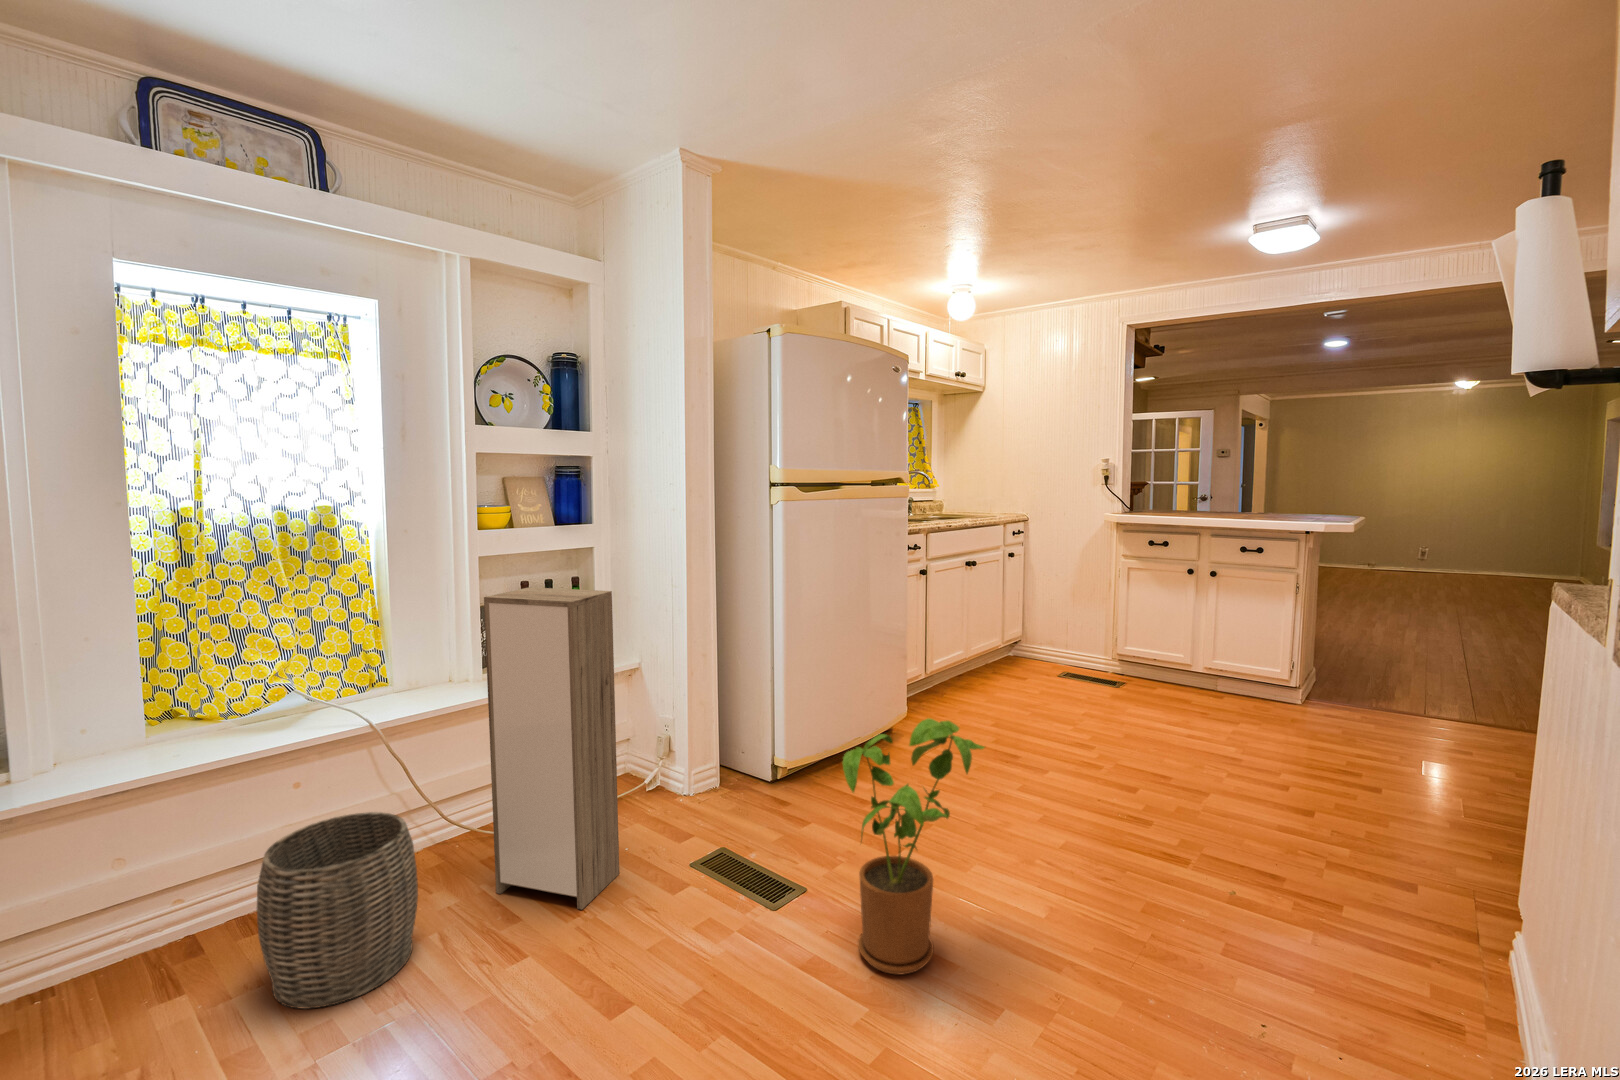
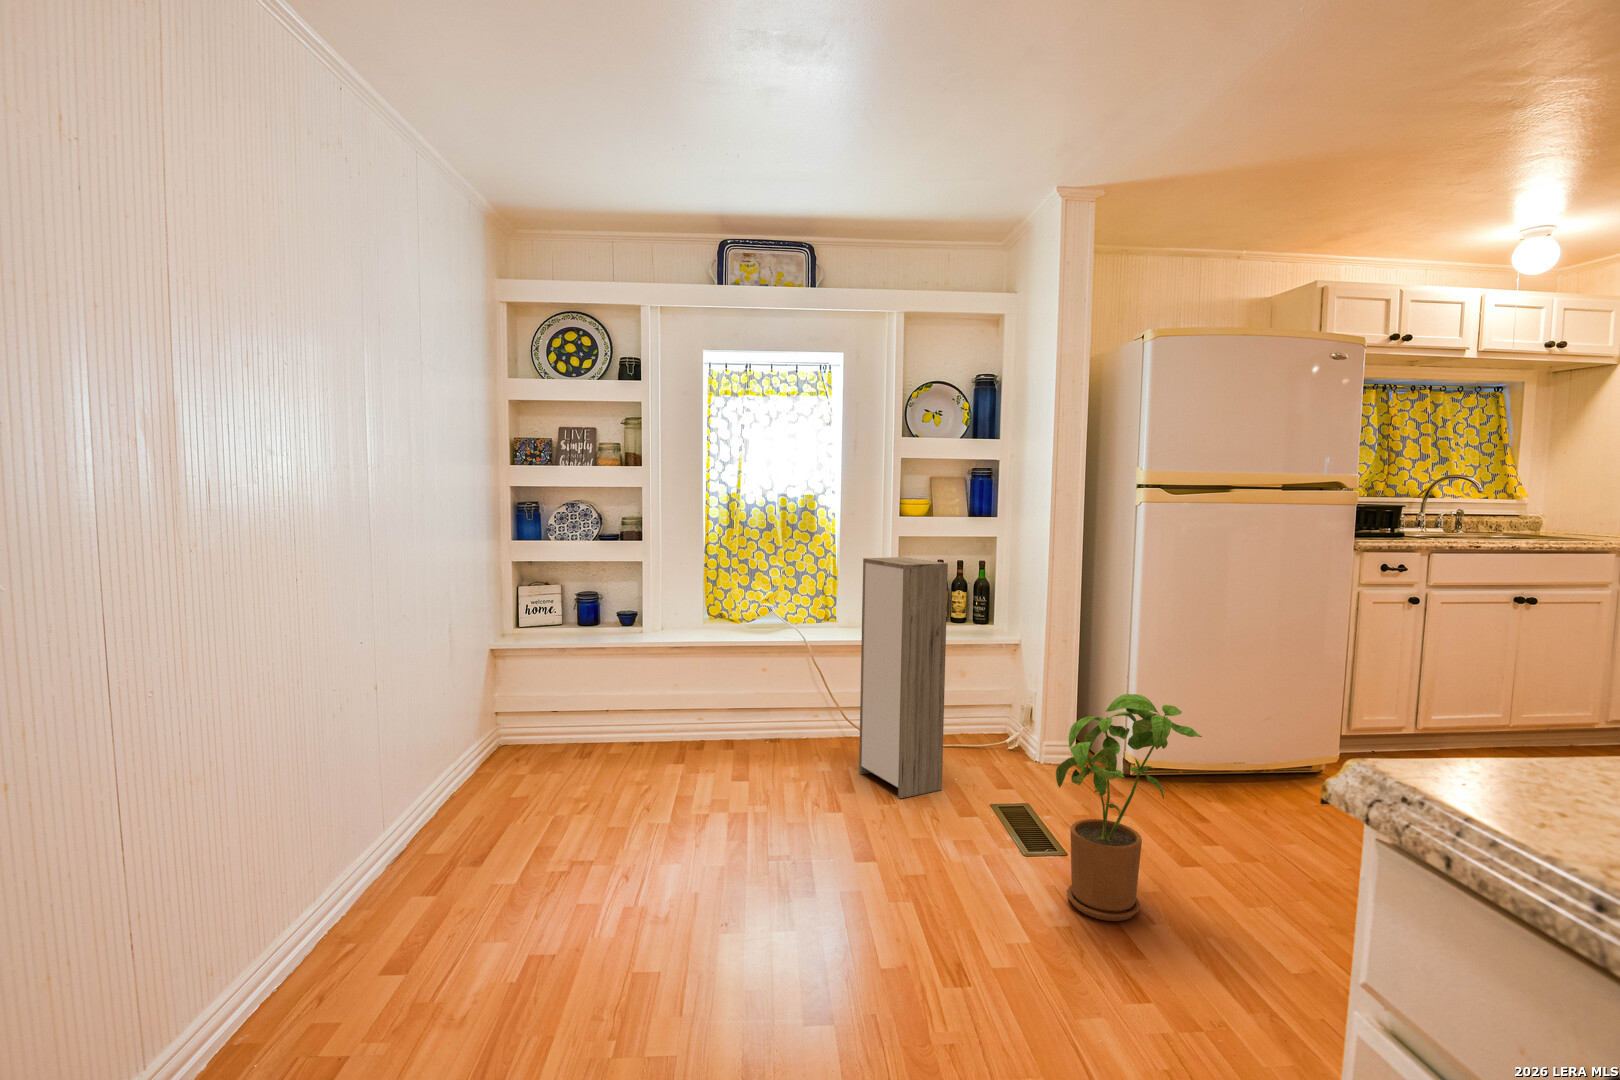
woven basket: present [257,812,418,1009] -> none [722,687,804,791]

